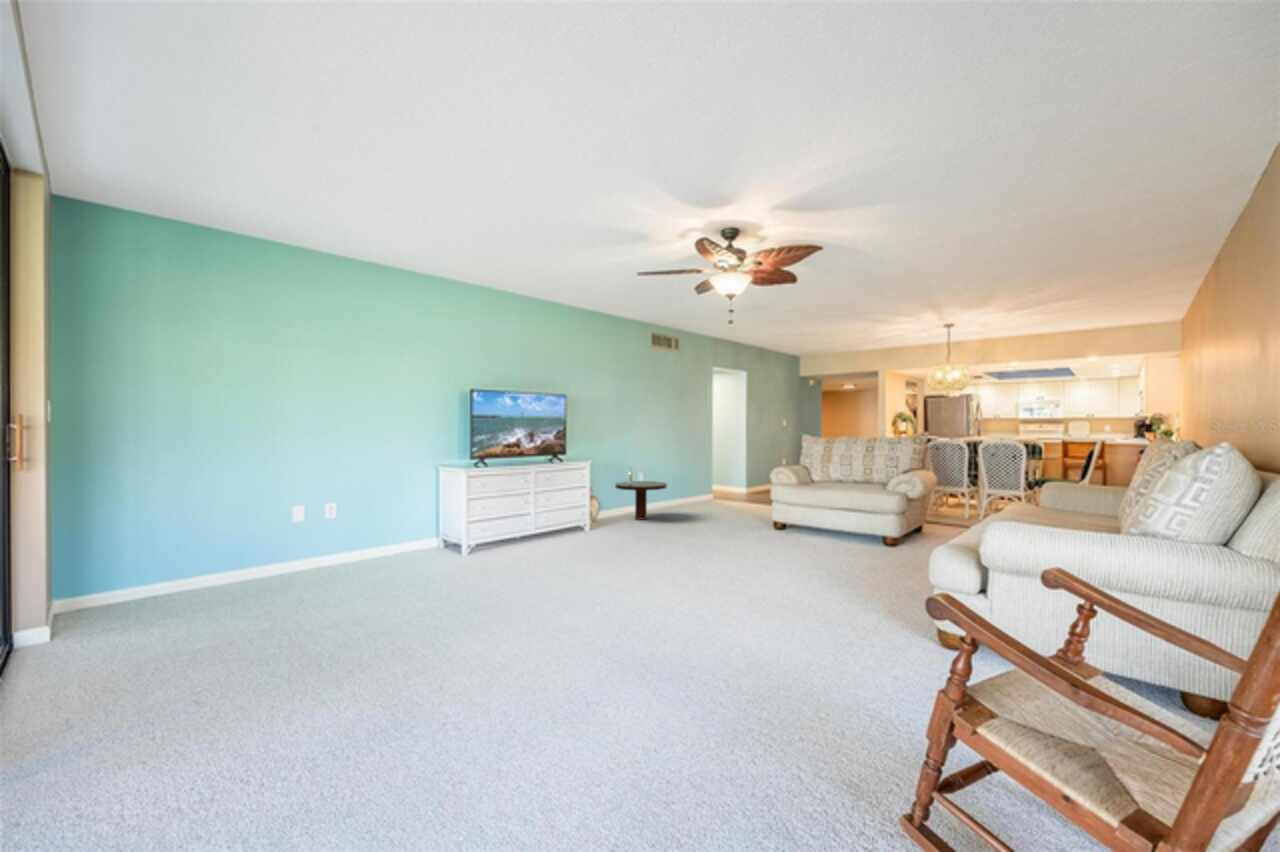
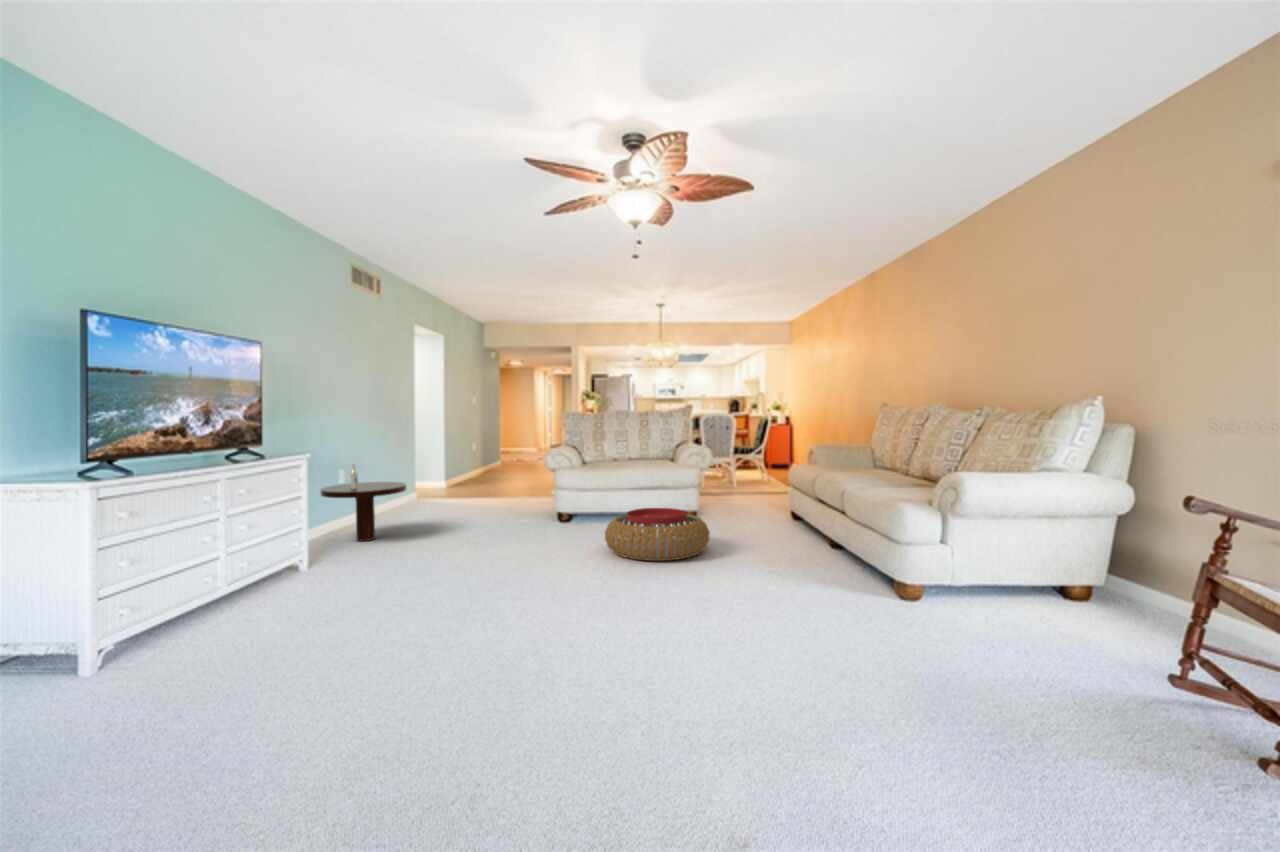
pouf: none [760,523,854,569] -> present [605,508,710,561]

